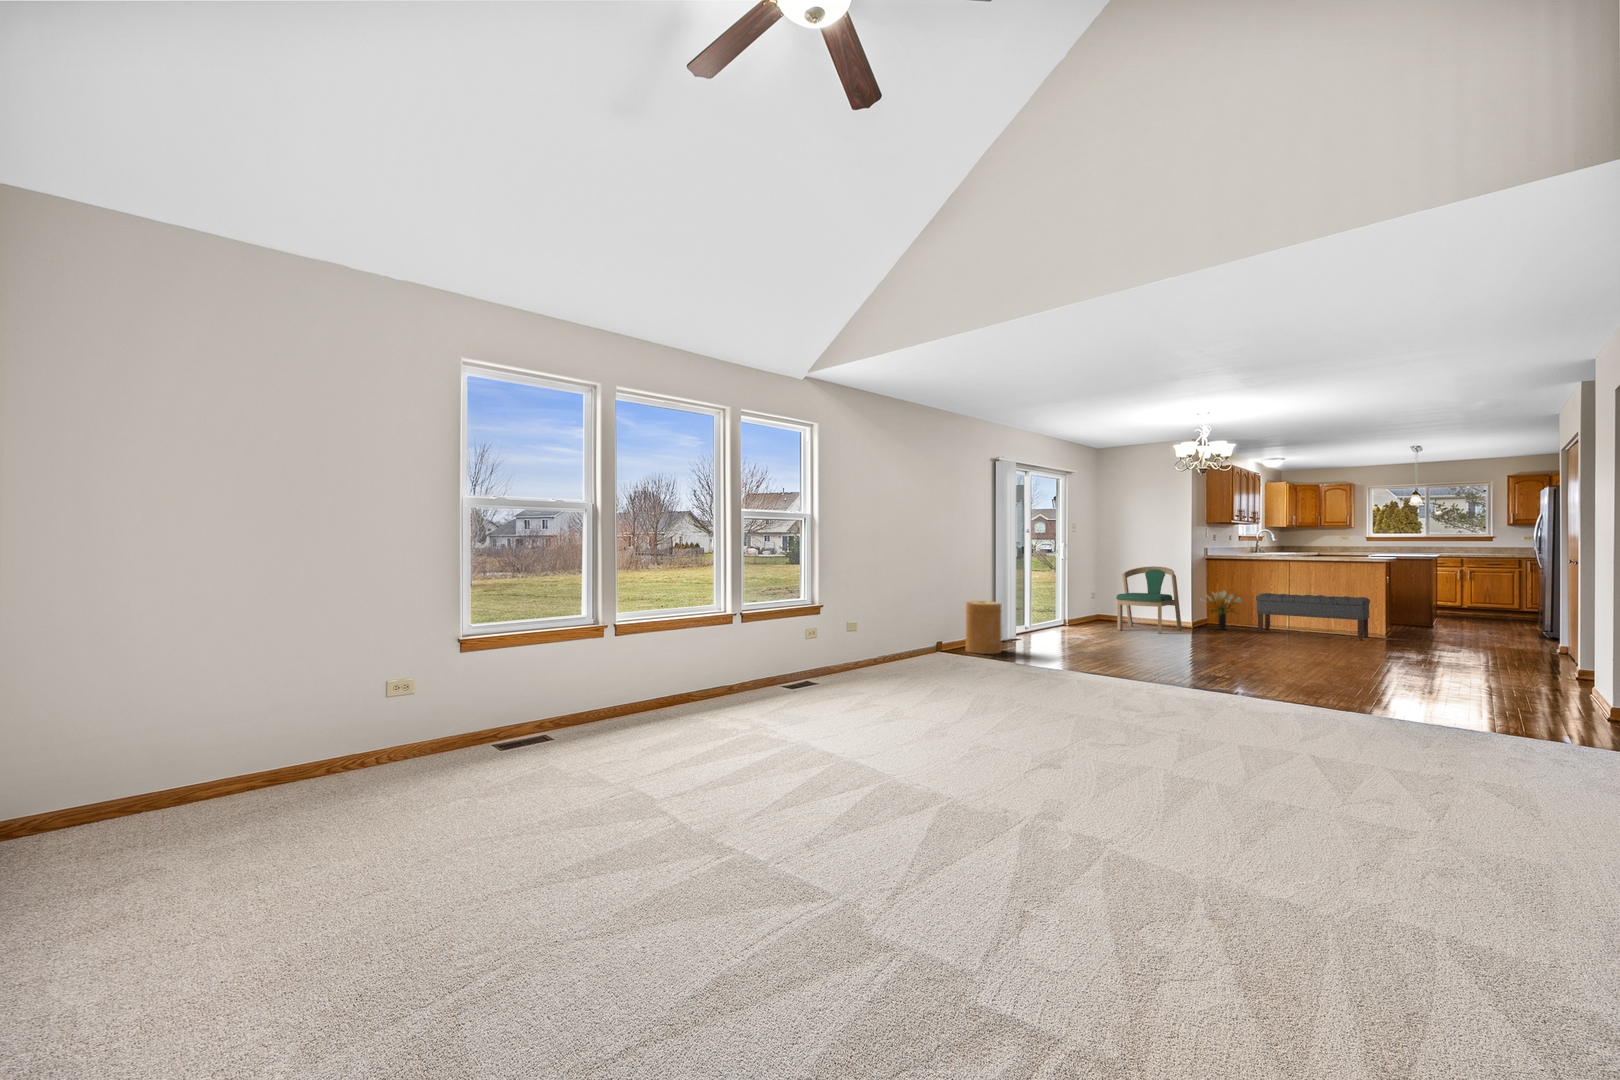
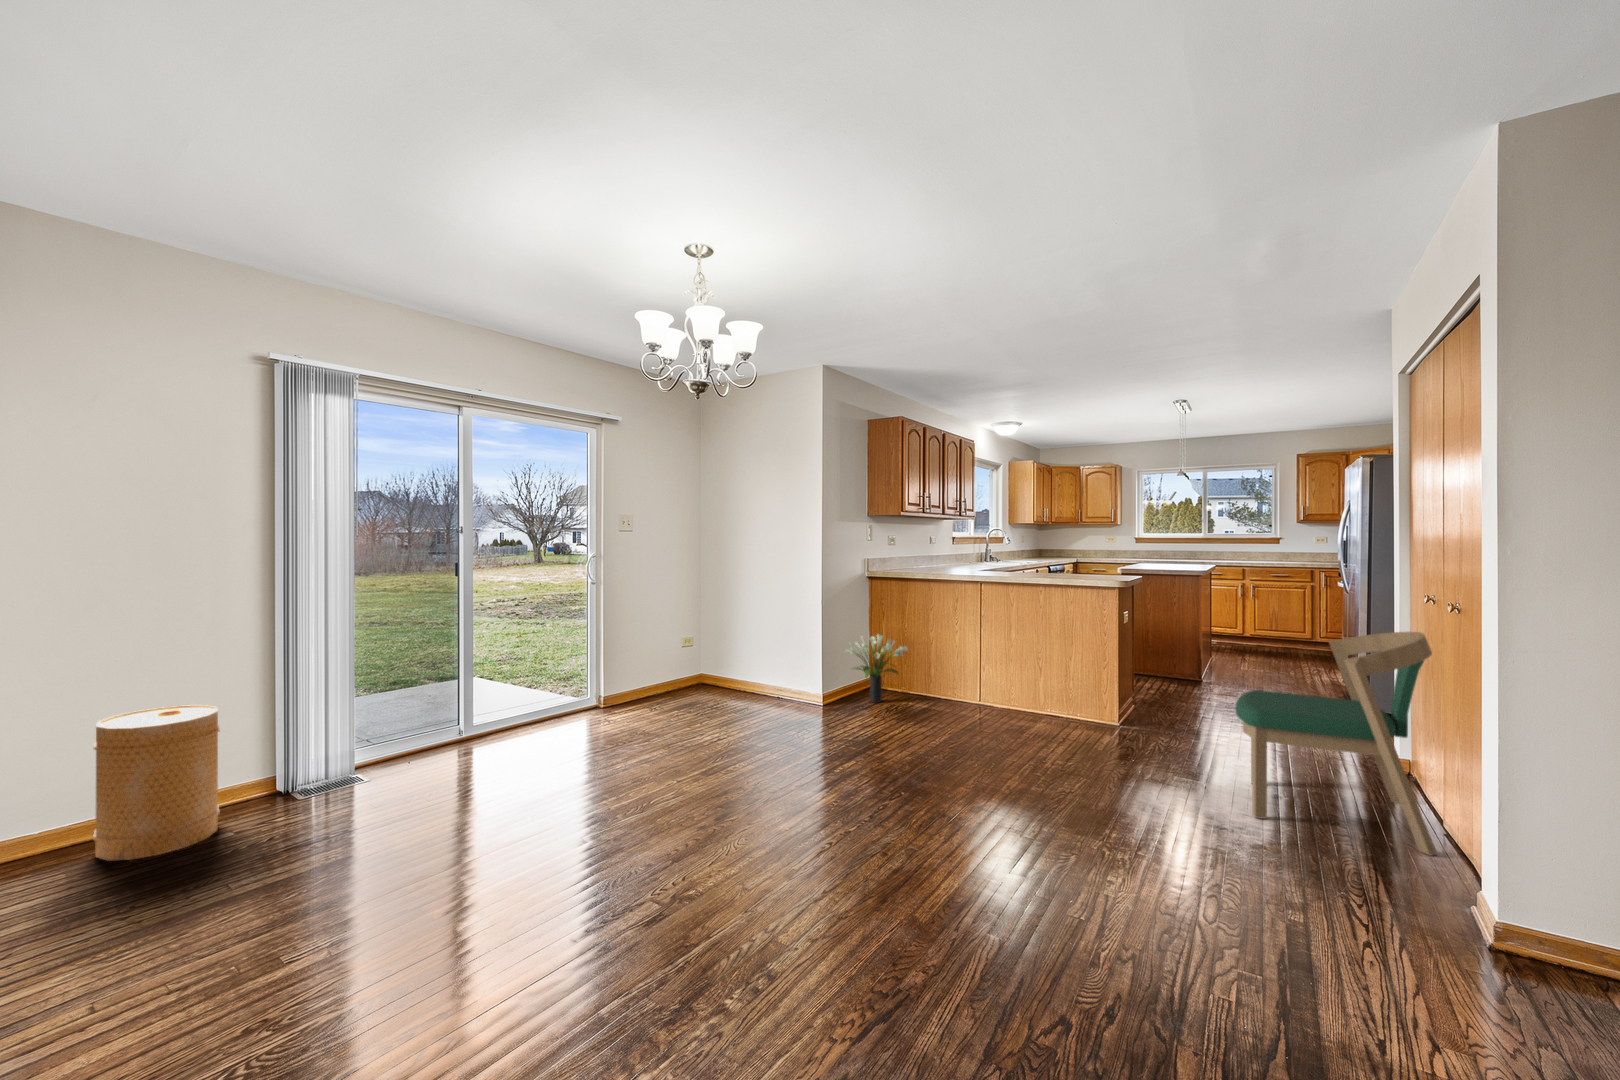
dining chair: present [1116,566,1182,634] -> present [1236,632,1437,855]
bench: present [1256,593,1370,640] -> none [919,638,1093,735]

